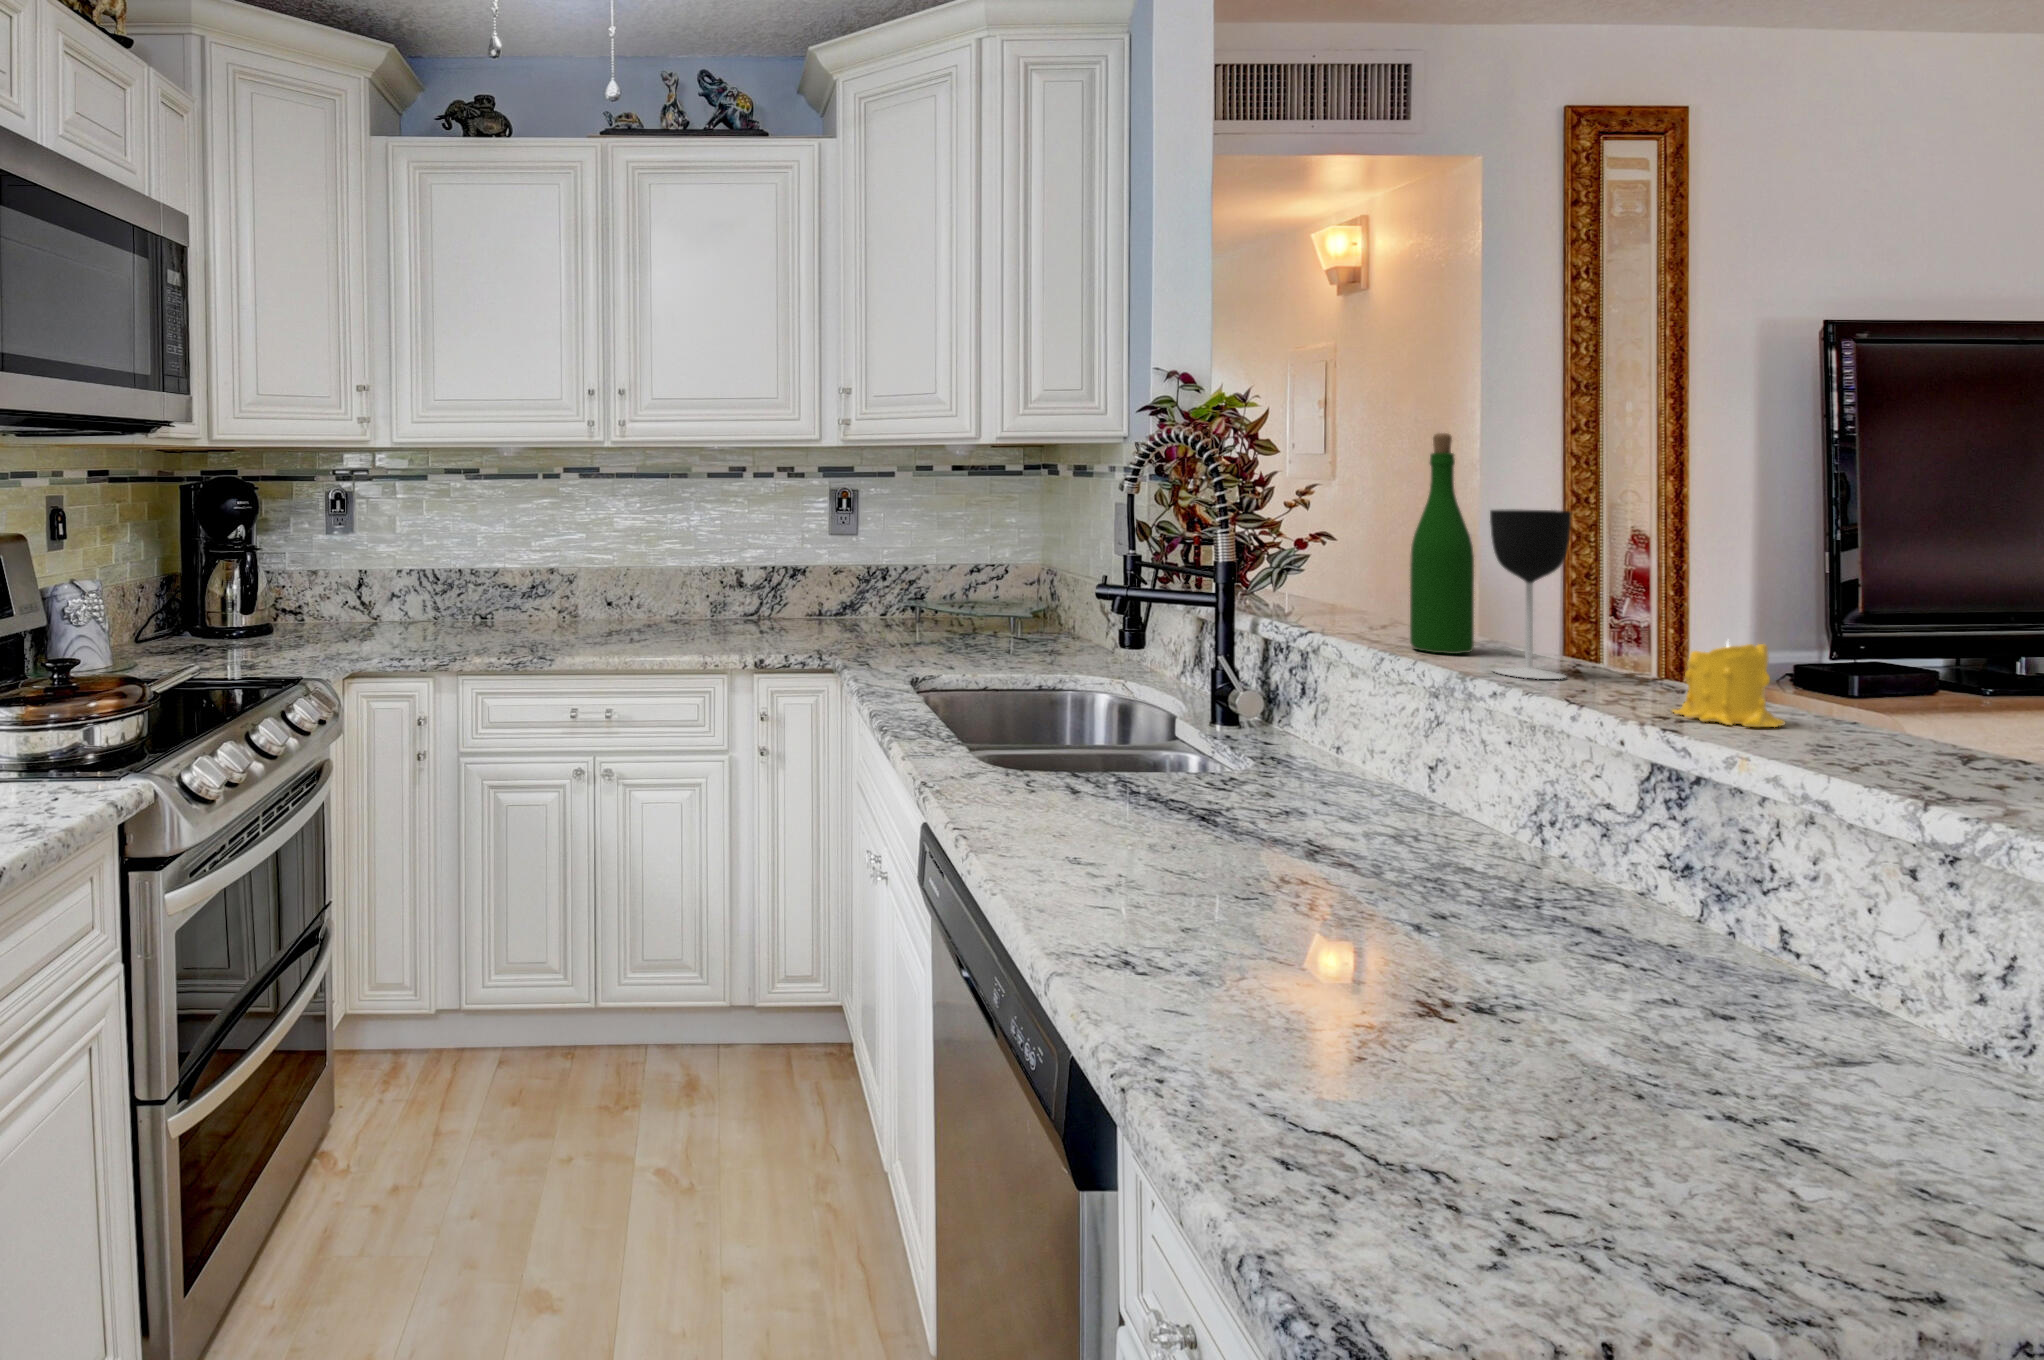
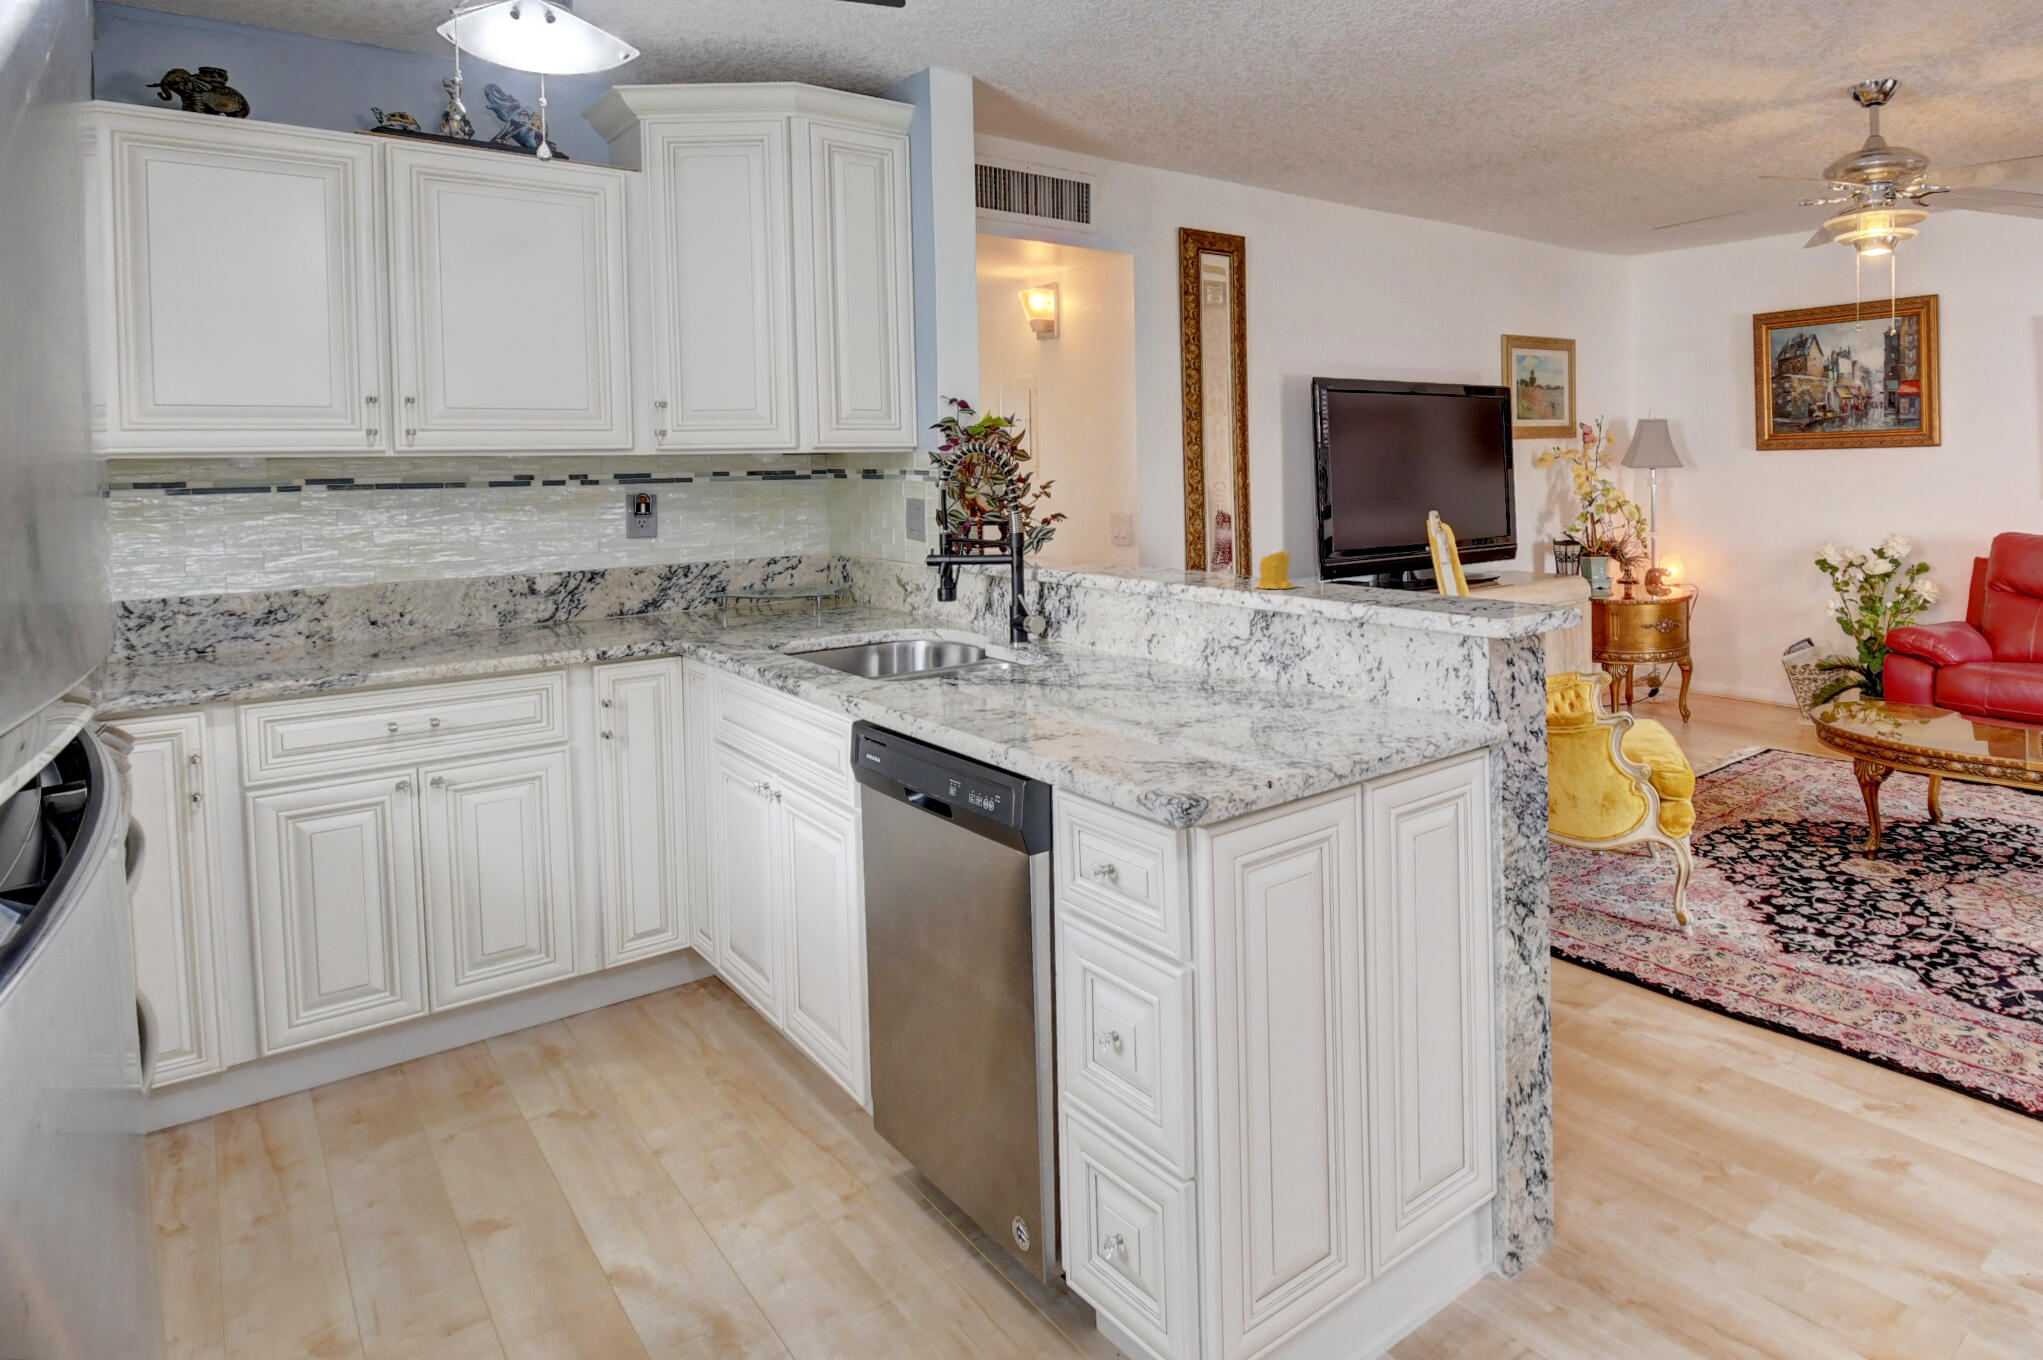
wine bottle: present [1410,433,1474,654] -> none [1131,449,1164,578]
wine glass: present [1490,509,1571,679] -> none [1173,492,1210,583]

